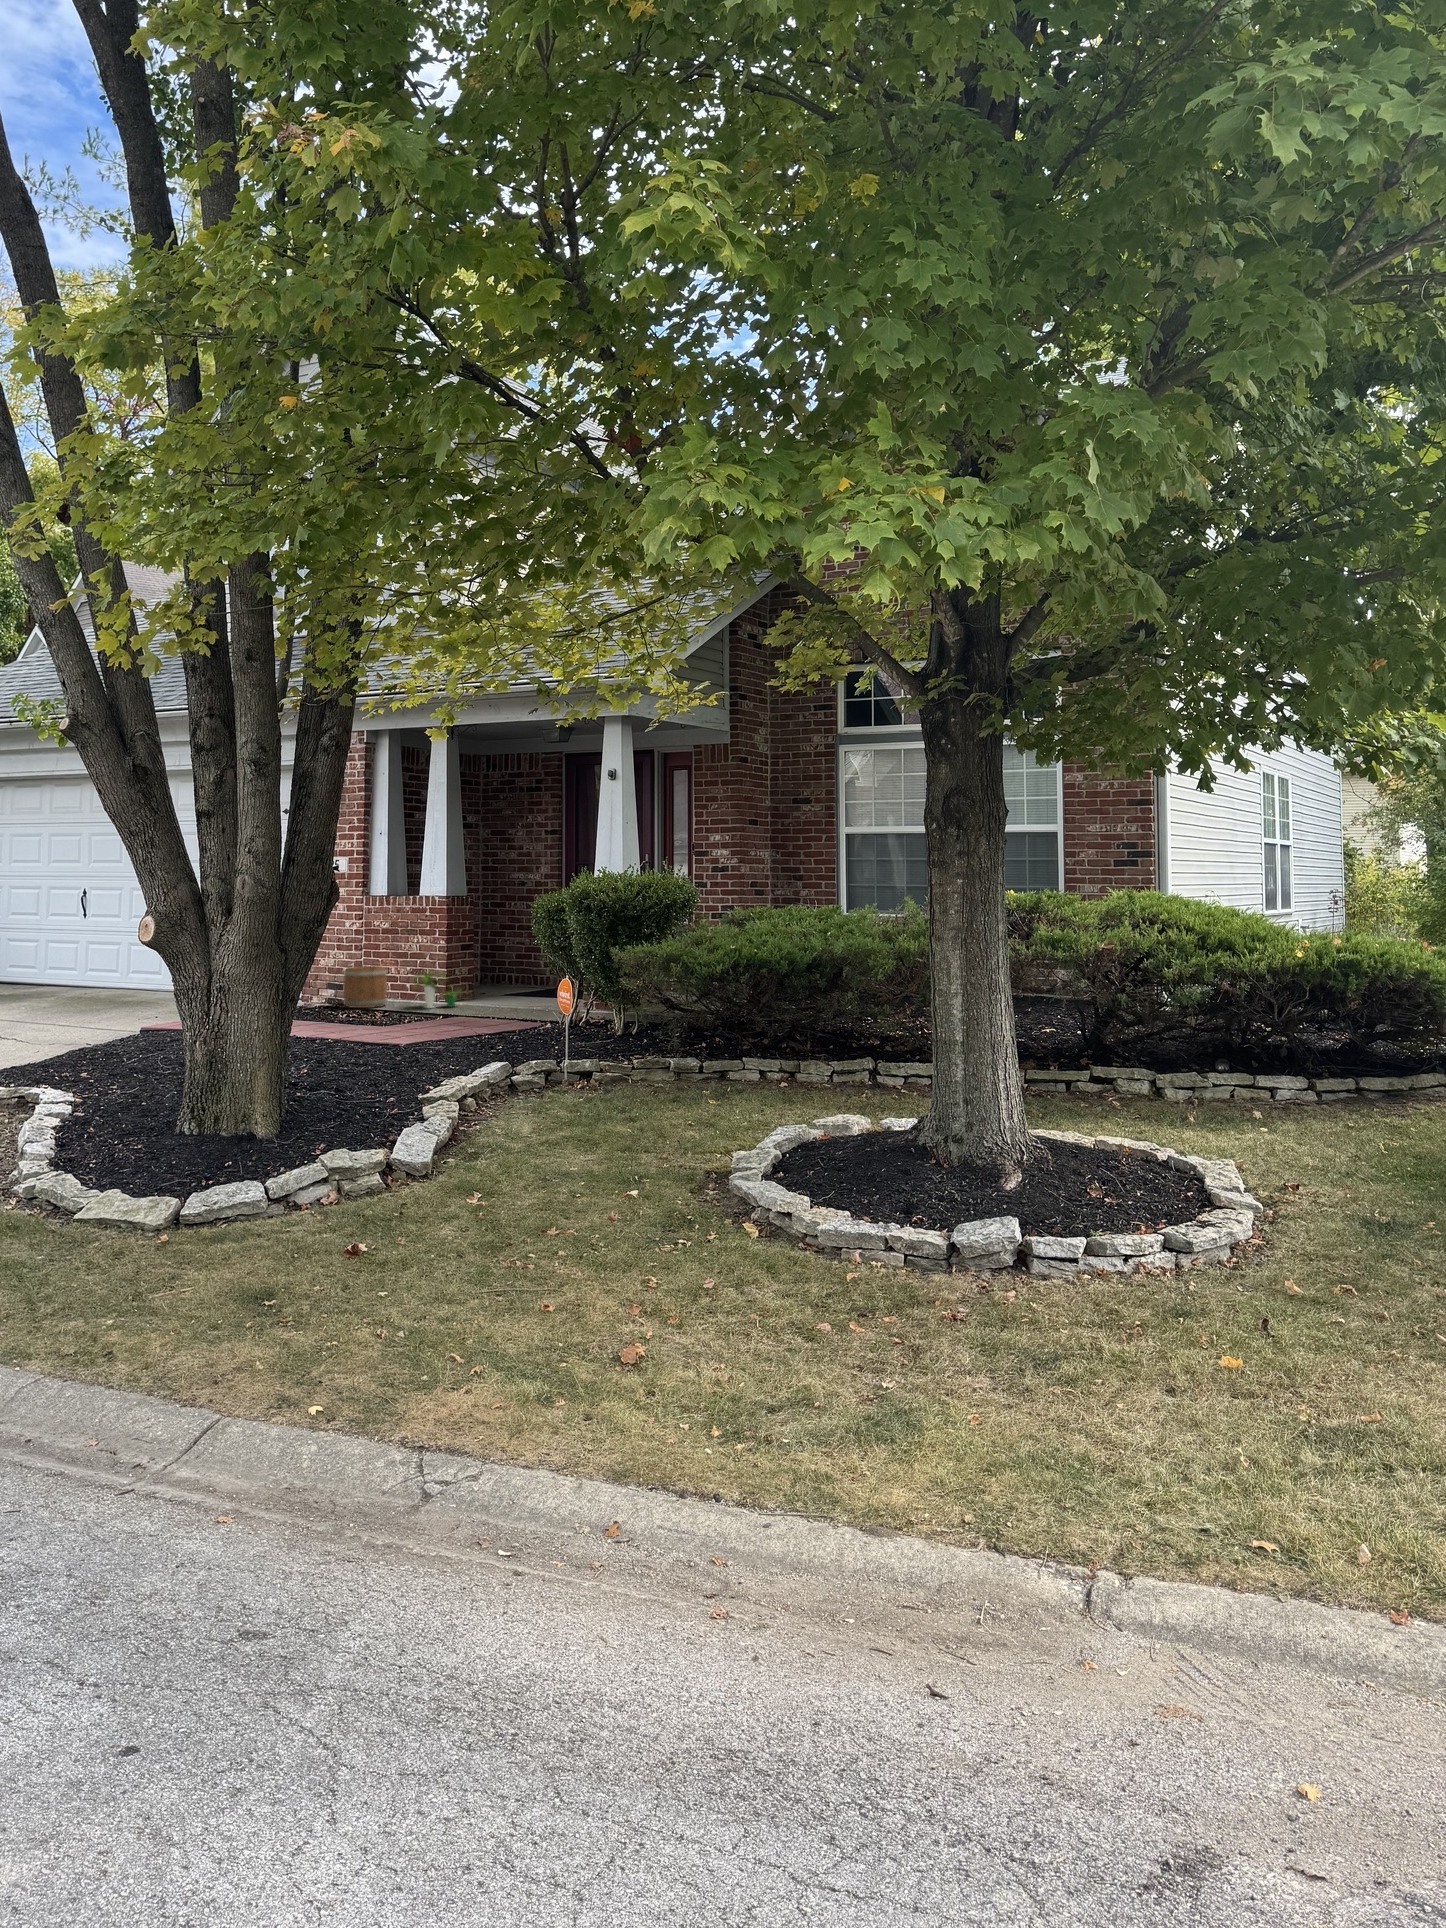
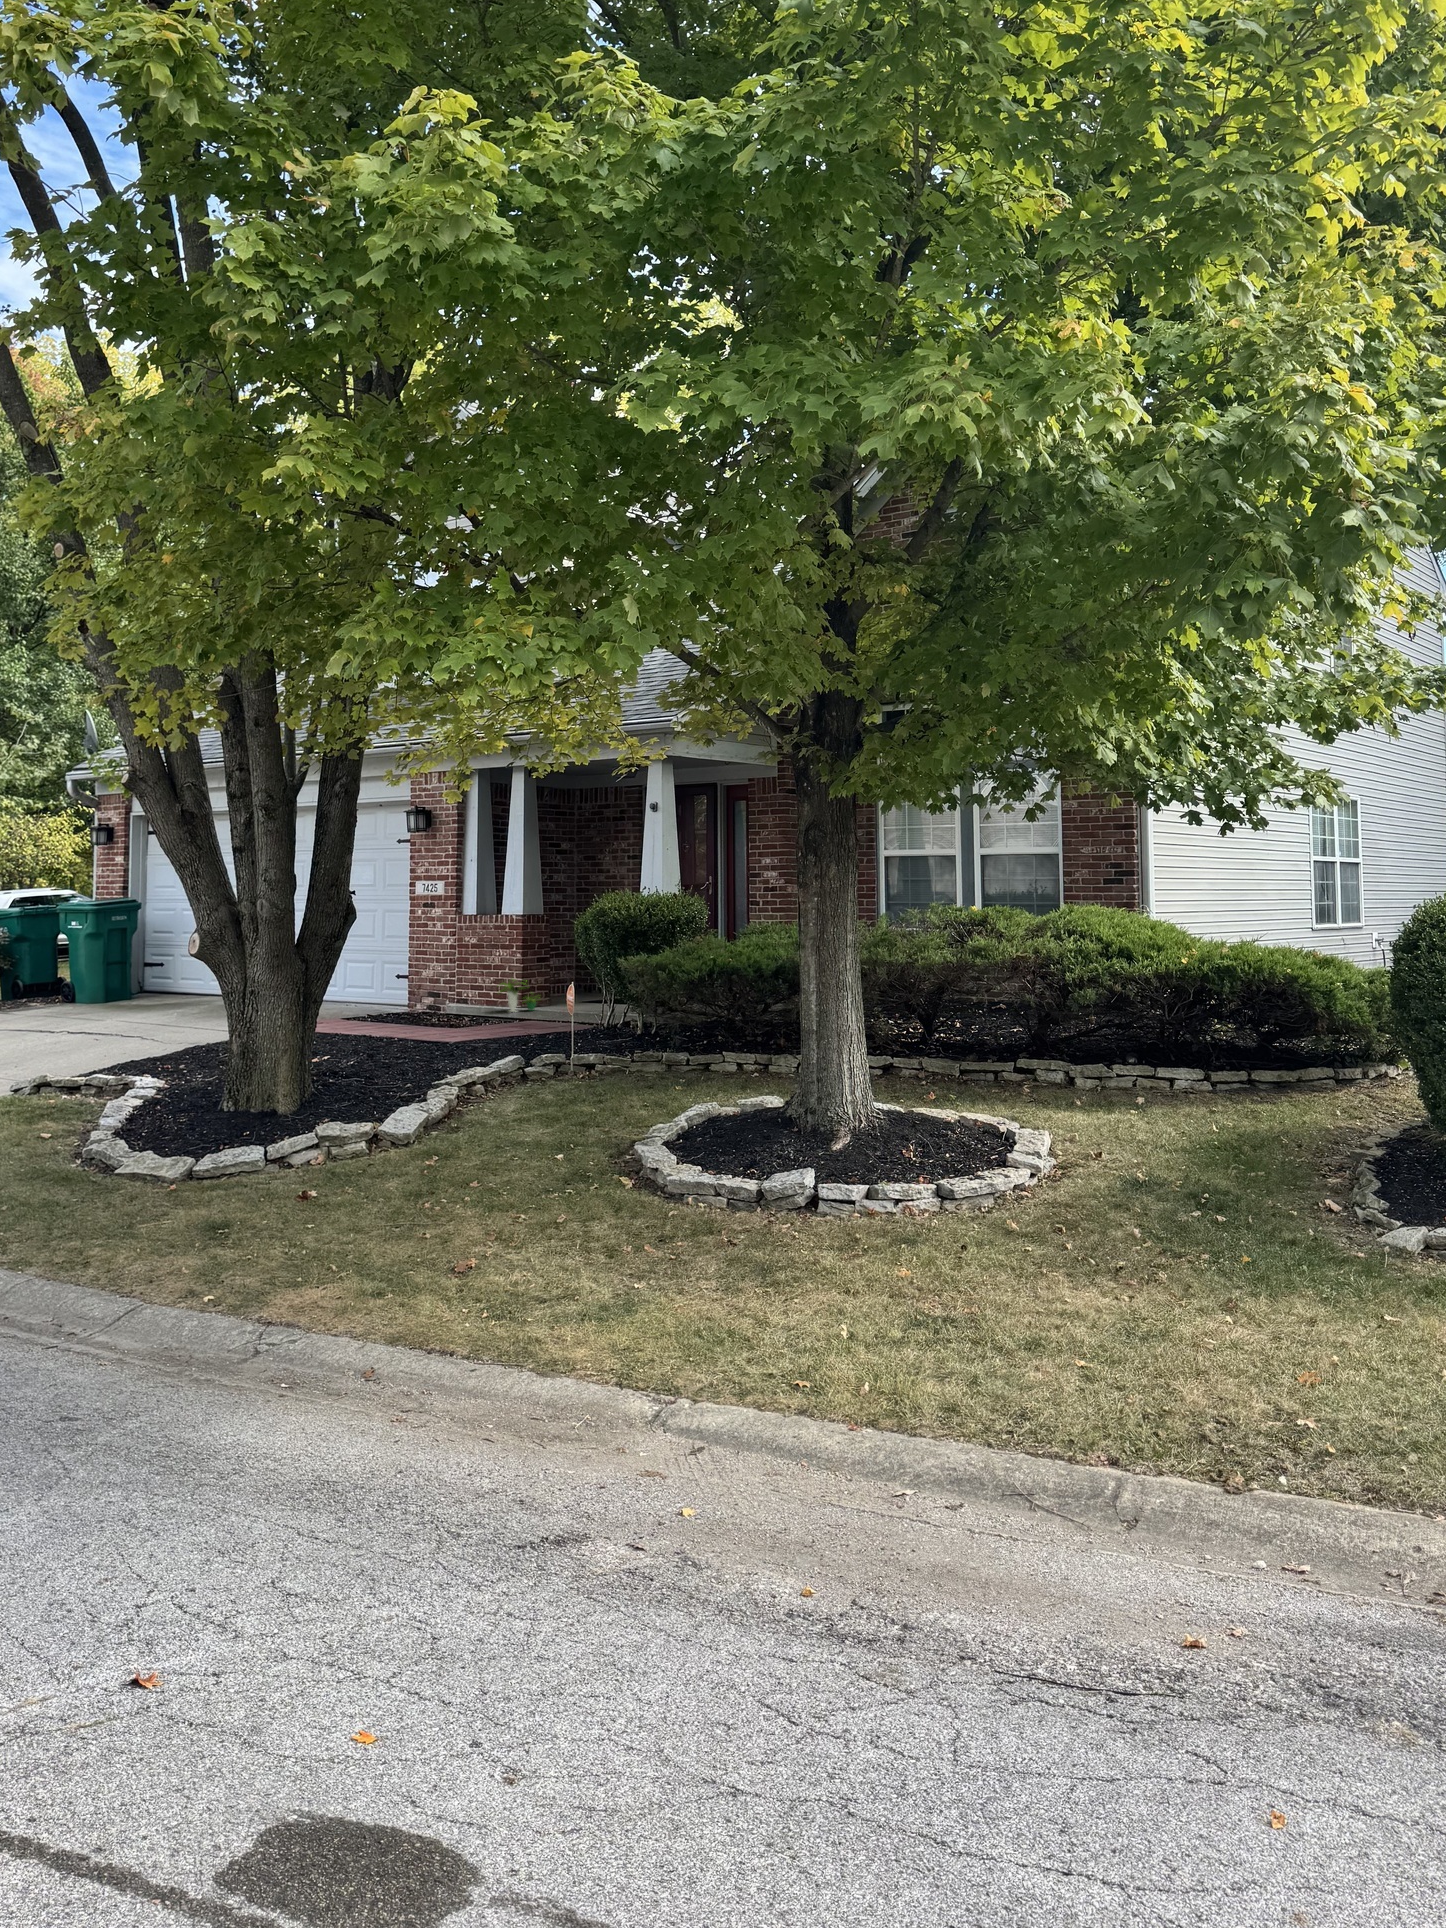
bucket: present [342,966,388,1008] -> none [440,975,480,1012]

